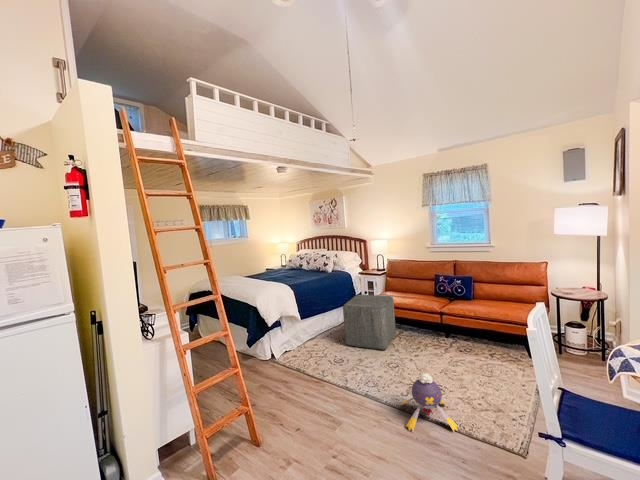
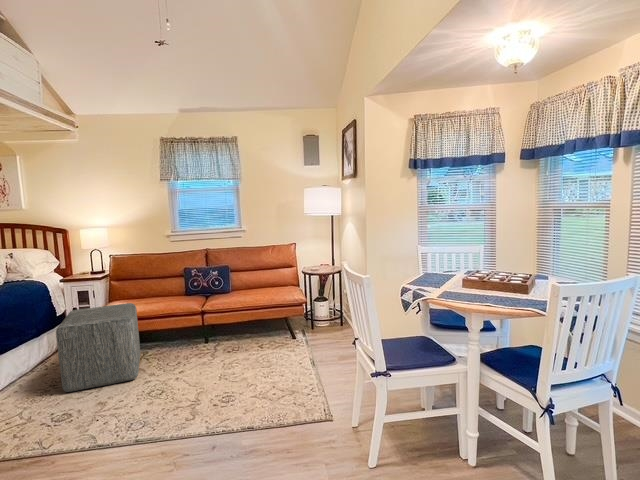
plush toy: present [401,373,458,431] -> none [193,376,267,453]

